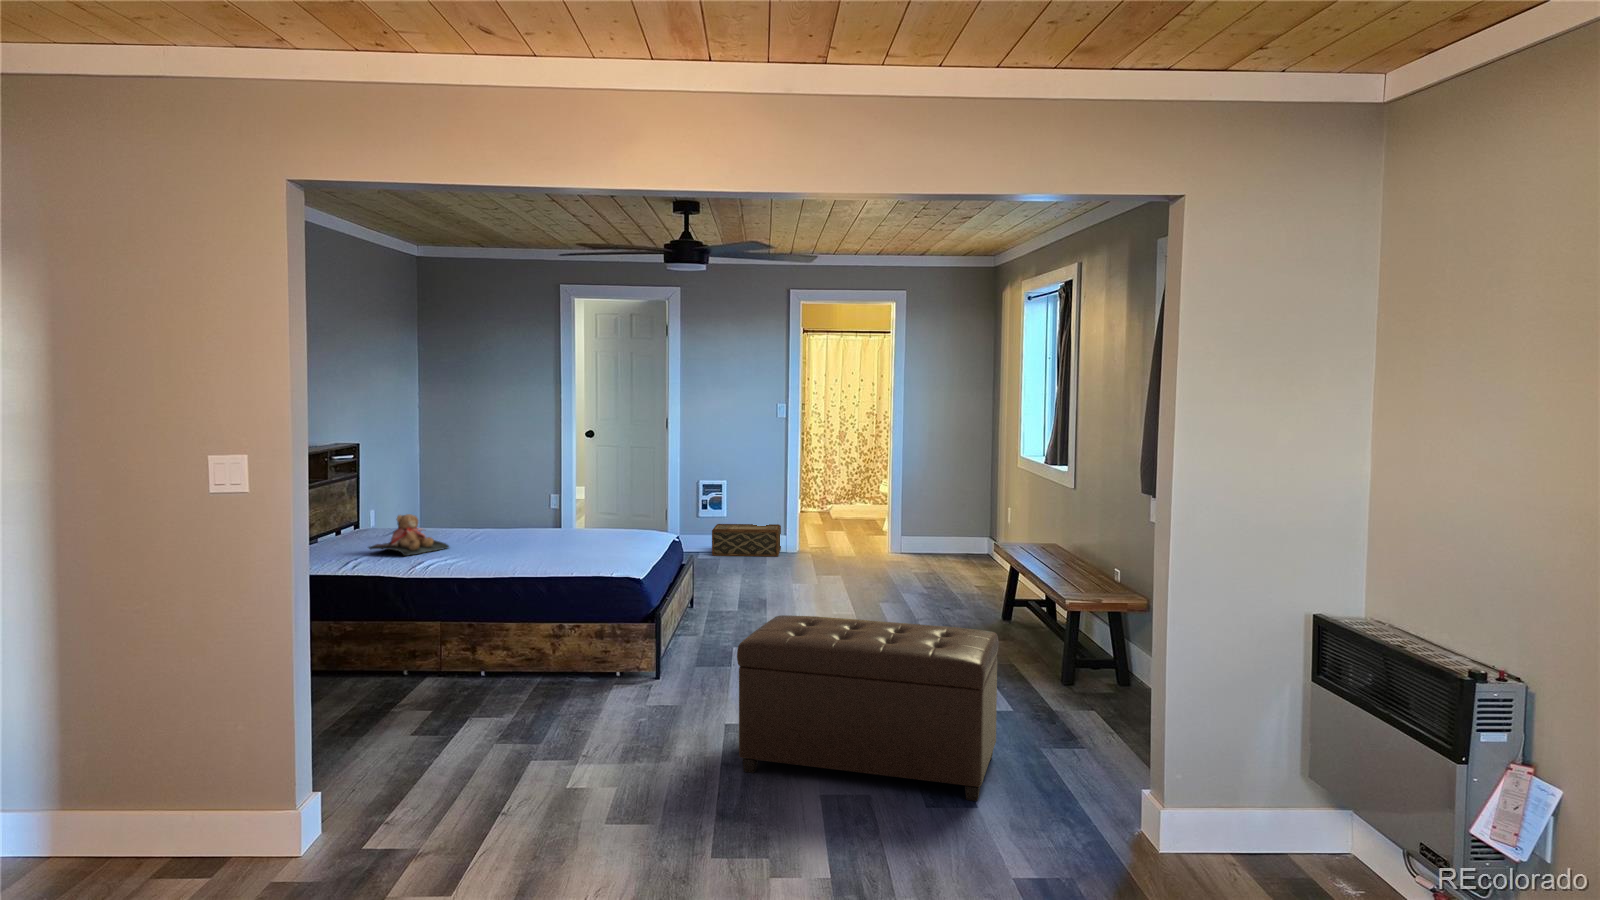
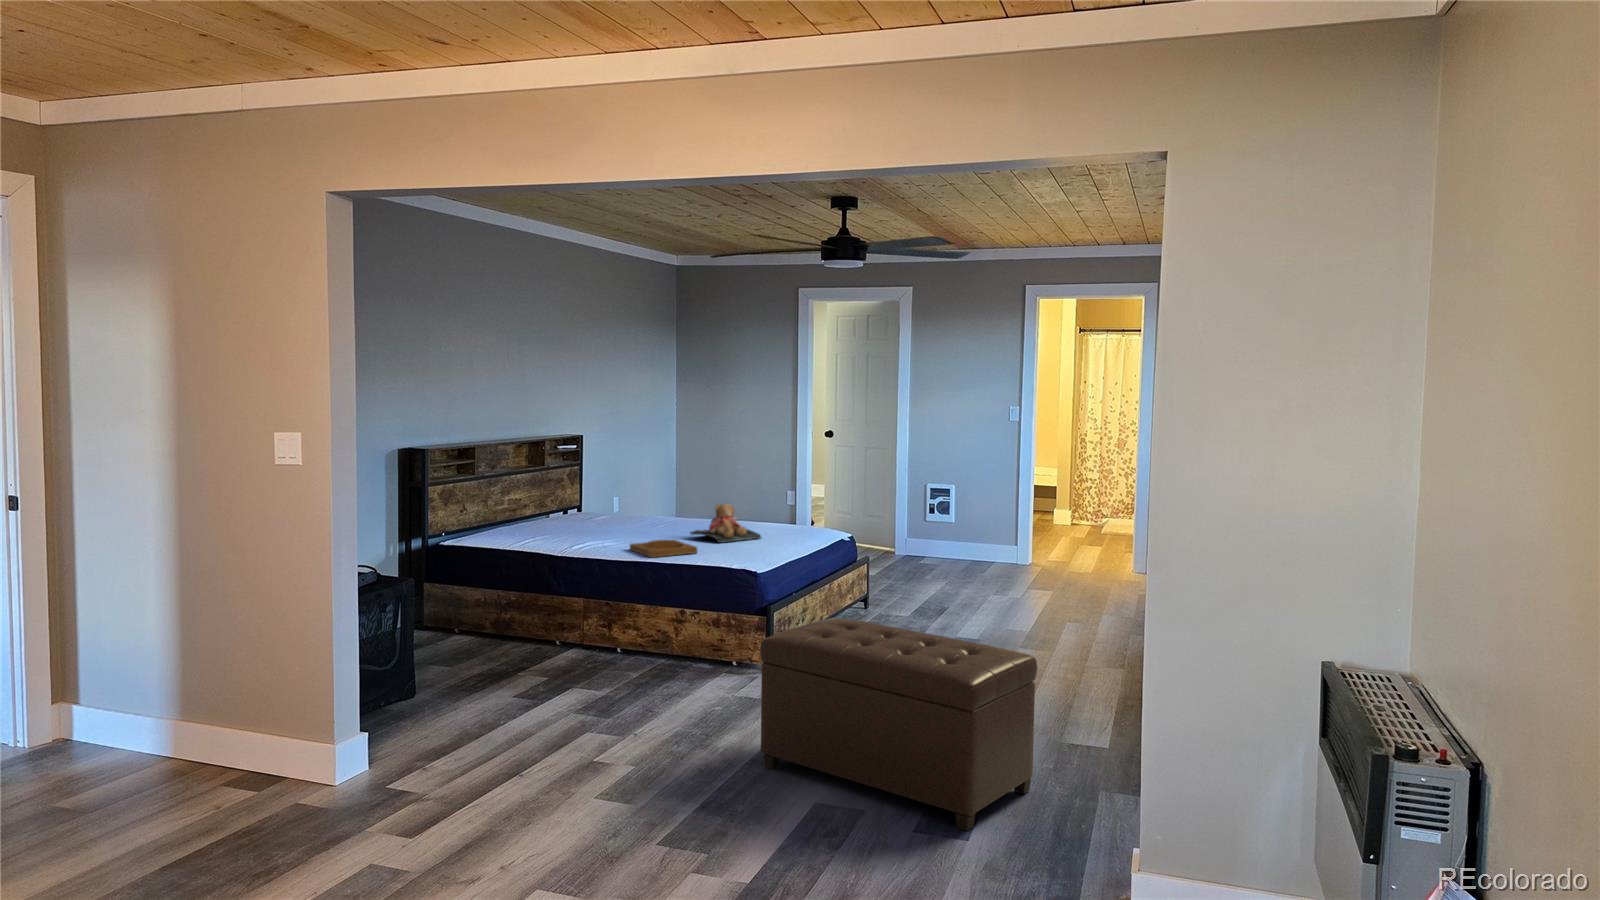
teddy bear: present [369,514,449,557] -> present [690,504,761,543]
woven basket: present [712,524,781,557] -> none [934,530,1012,568]
tray: none [481,552,558,572] -> present [630,540,697,557]

